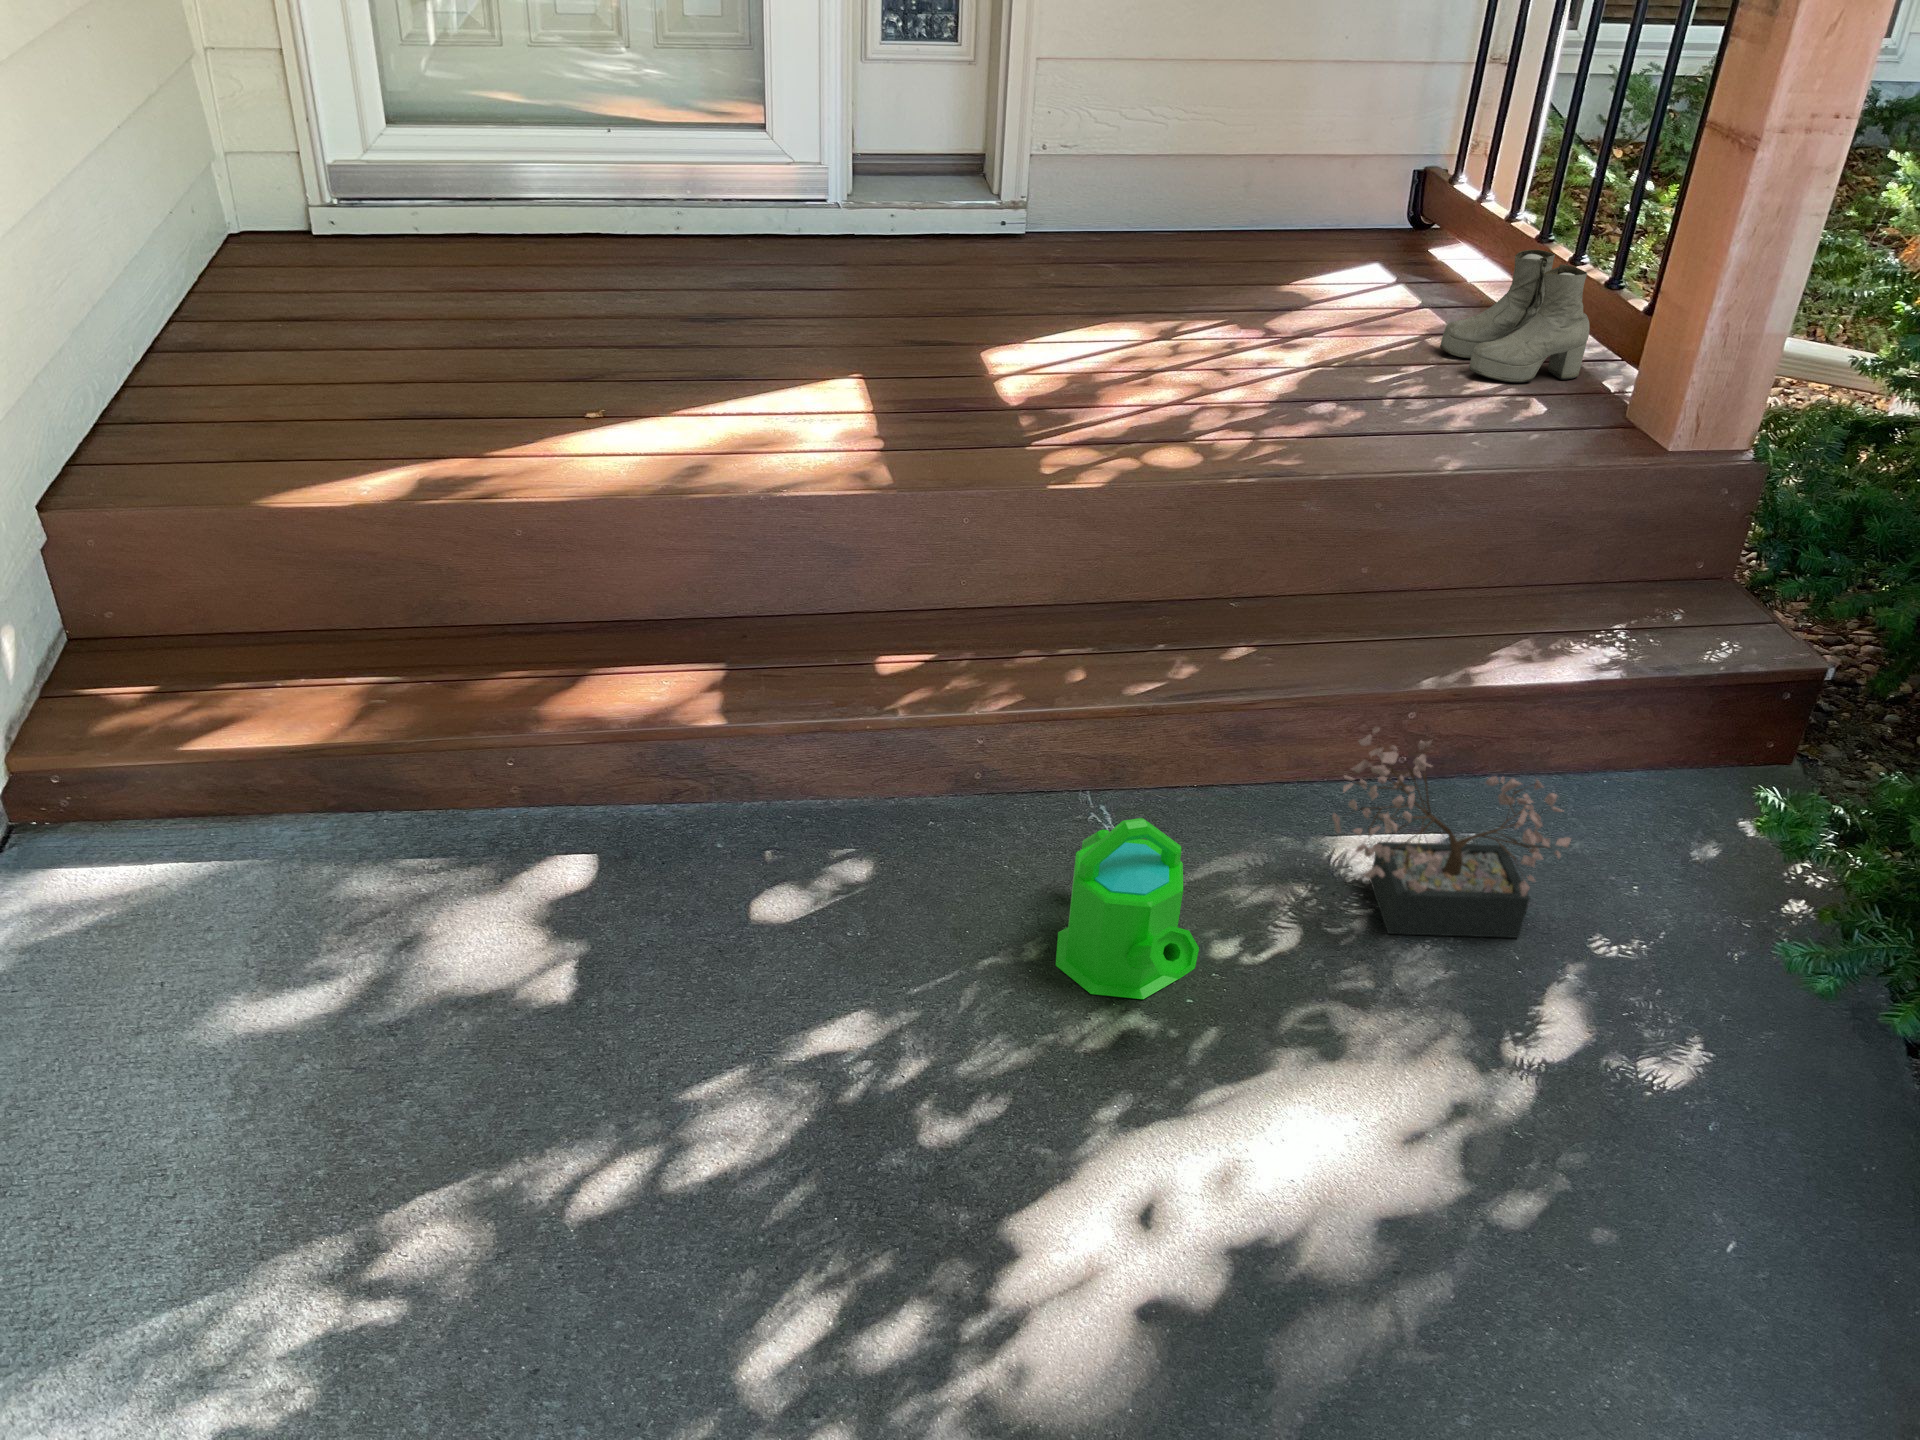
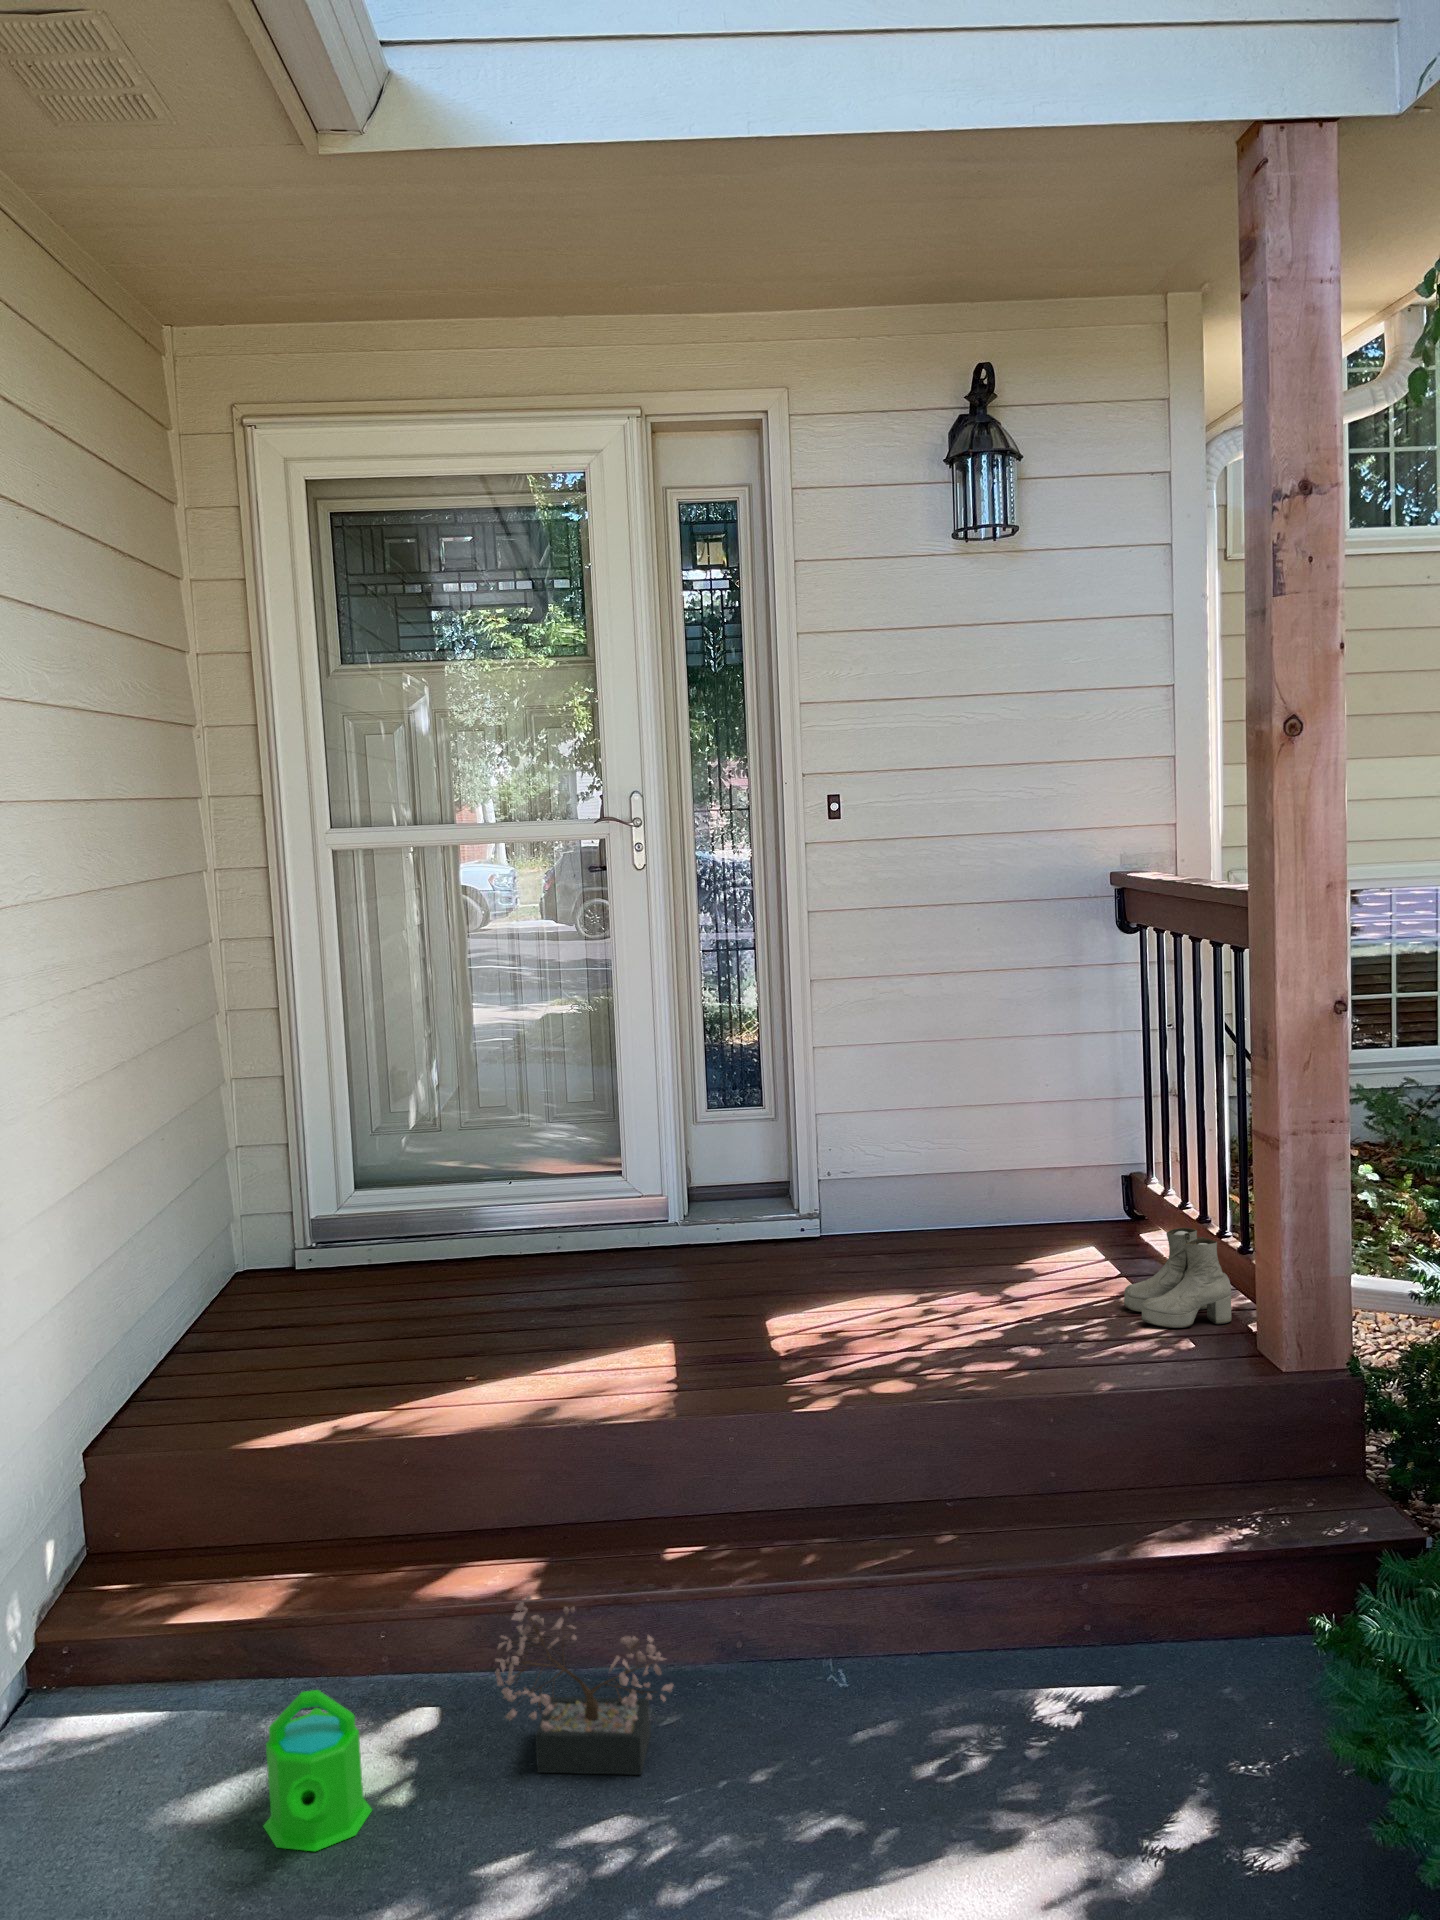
decorative plant: present [1332,727,1571,938] -> present [495,1596,673,1775]
watering can: present [1056,818,1199,999] -> present [264,1690,372,1852]

